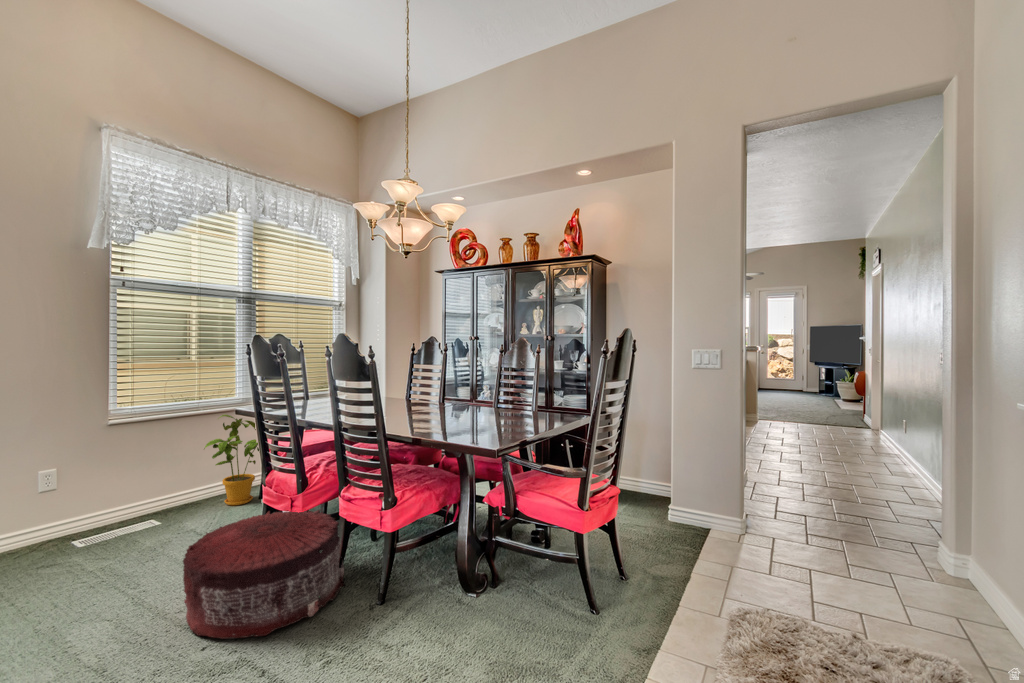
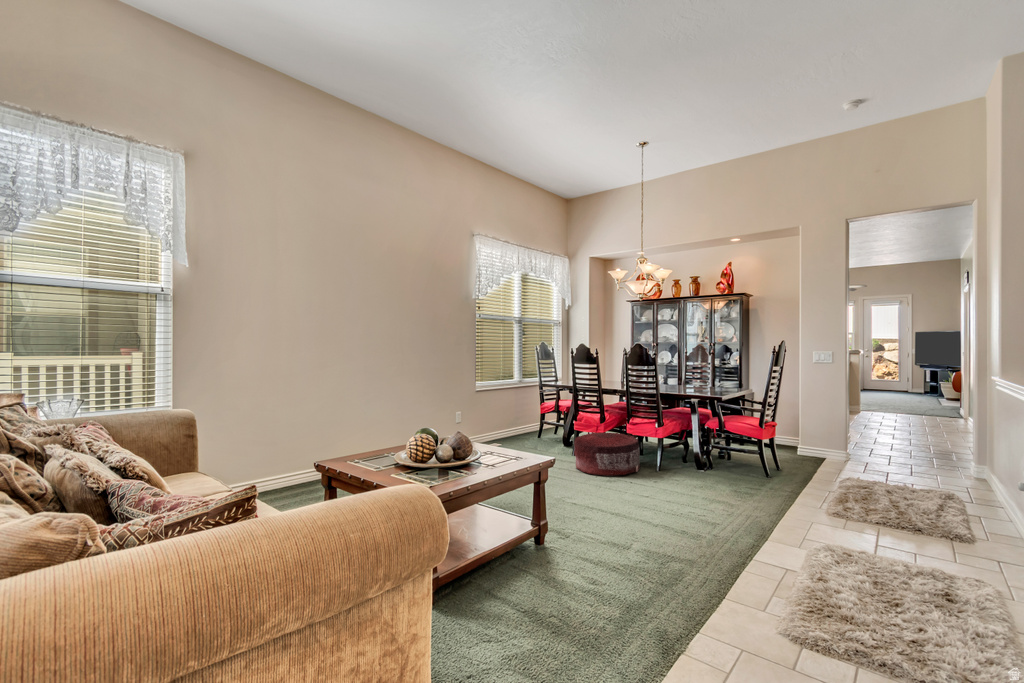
house plant: present [204,415,260,506] -> none [514,391,553,443]

